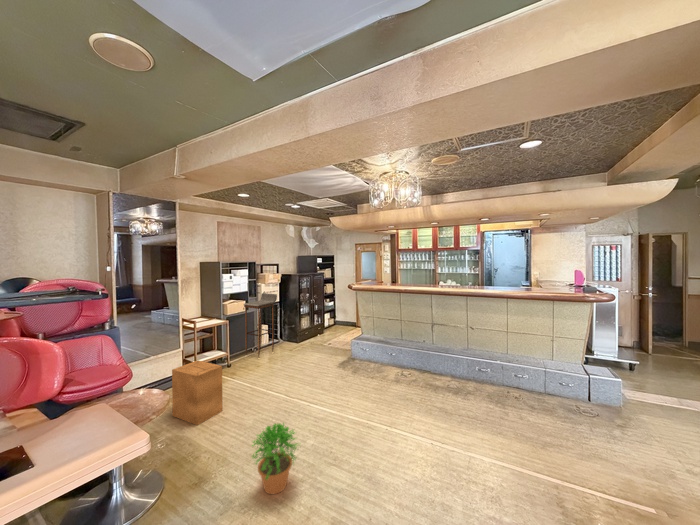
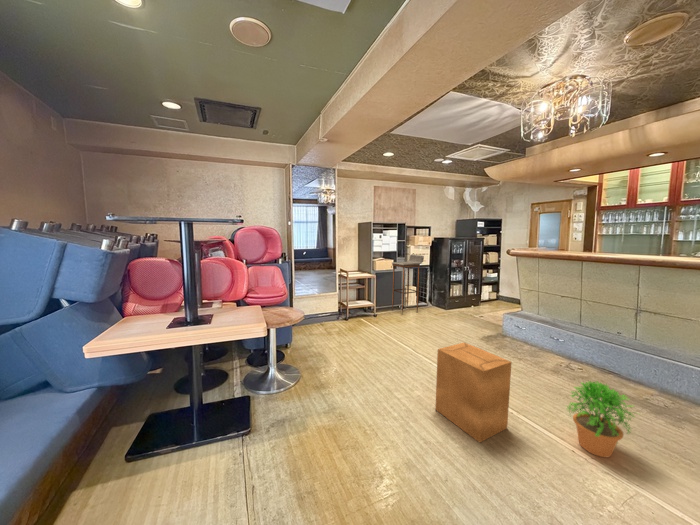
cardboard box: present [172,361,223,425] -> present [435,343,512,442]
potted plant: present [252,424,297,494] -> present [568,382,633,457]

